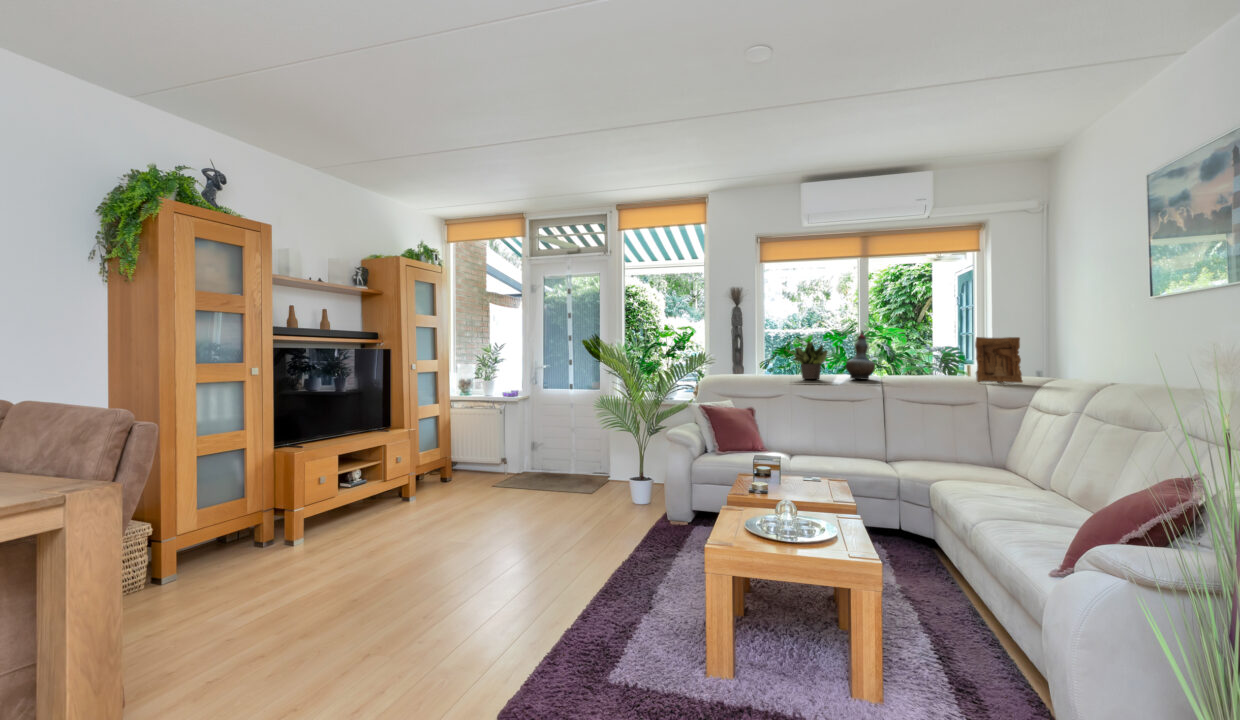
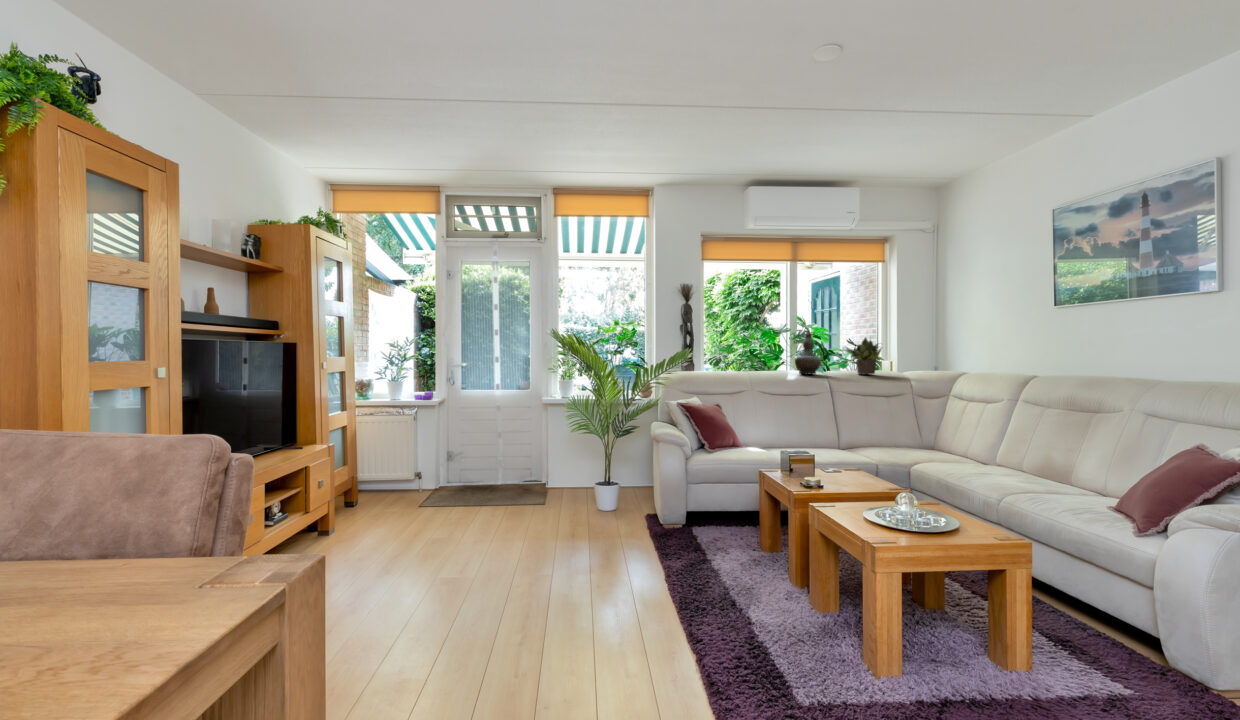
picture frame: present [975,337,1023,383] -> none [901,336,940,376]
potted plant: present [787,341,828,379] -> present [845,337,881,375]

